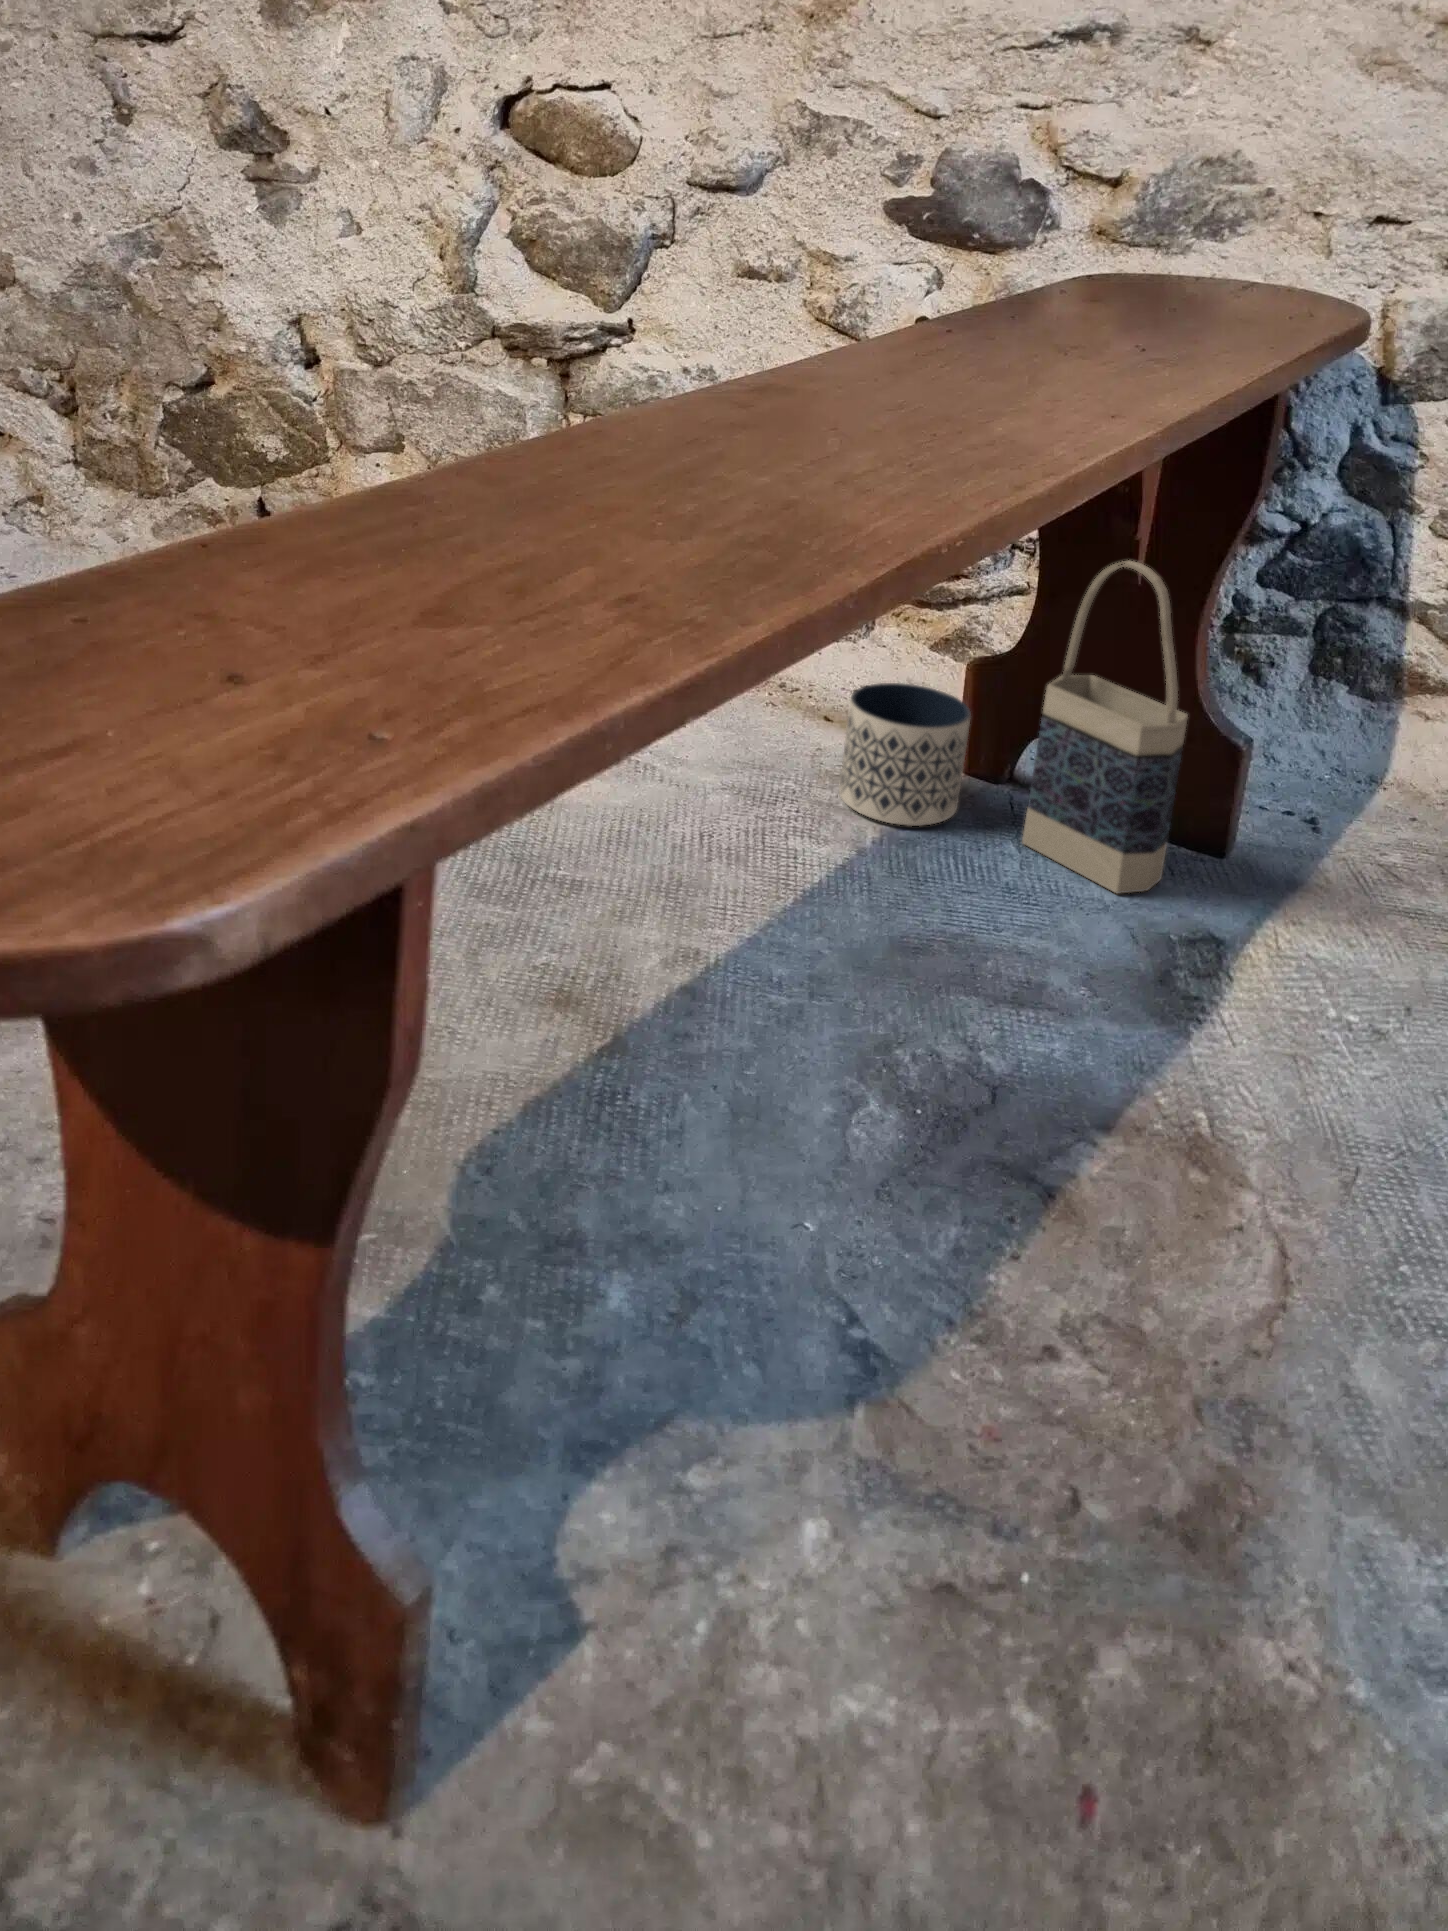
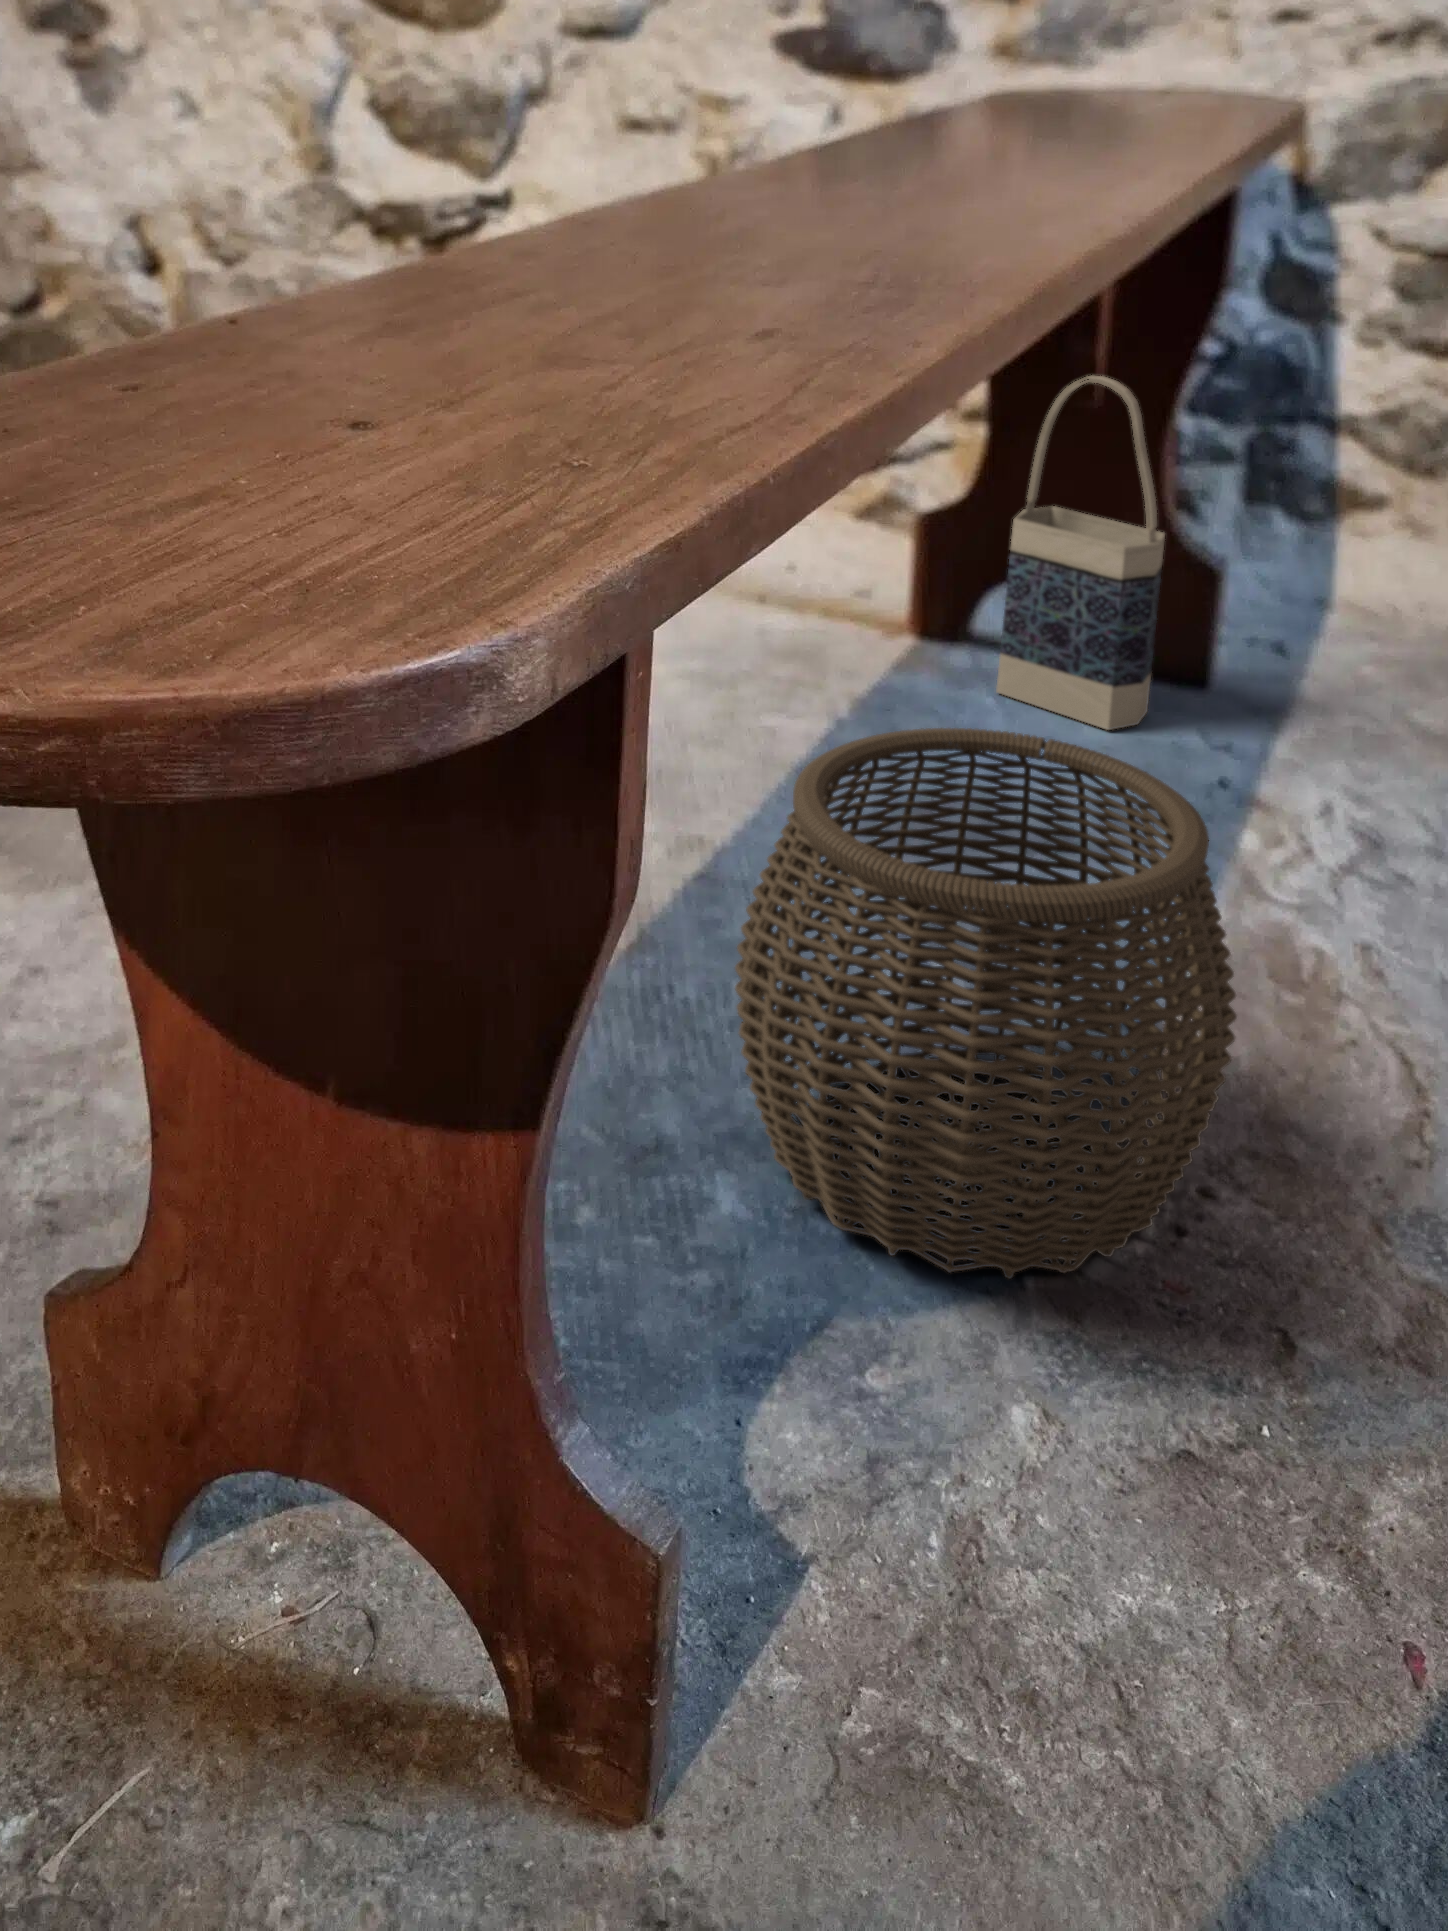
planter: present [839,683,971,826] -> none [794,541,929,687]
woven basket: none [639,904,1079,1410] -> present [735,728,1237,1279]

